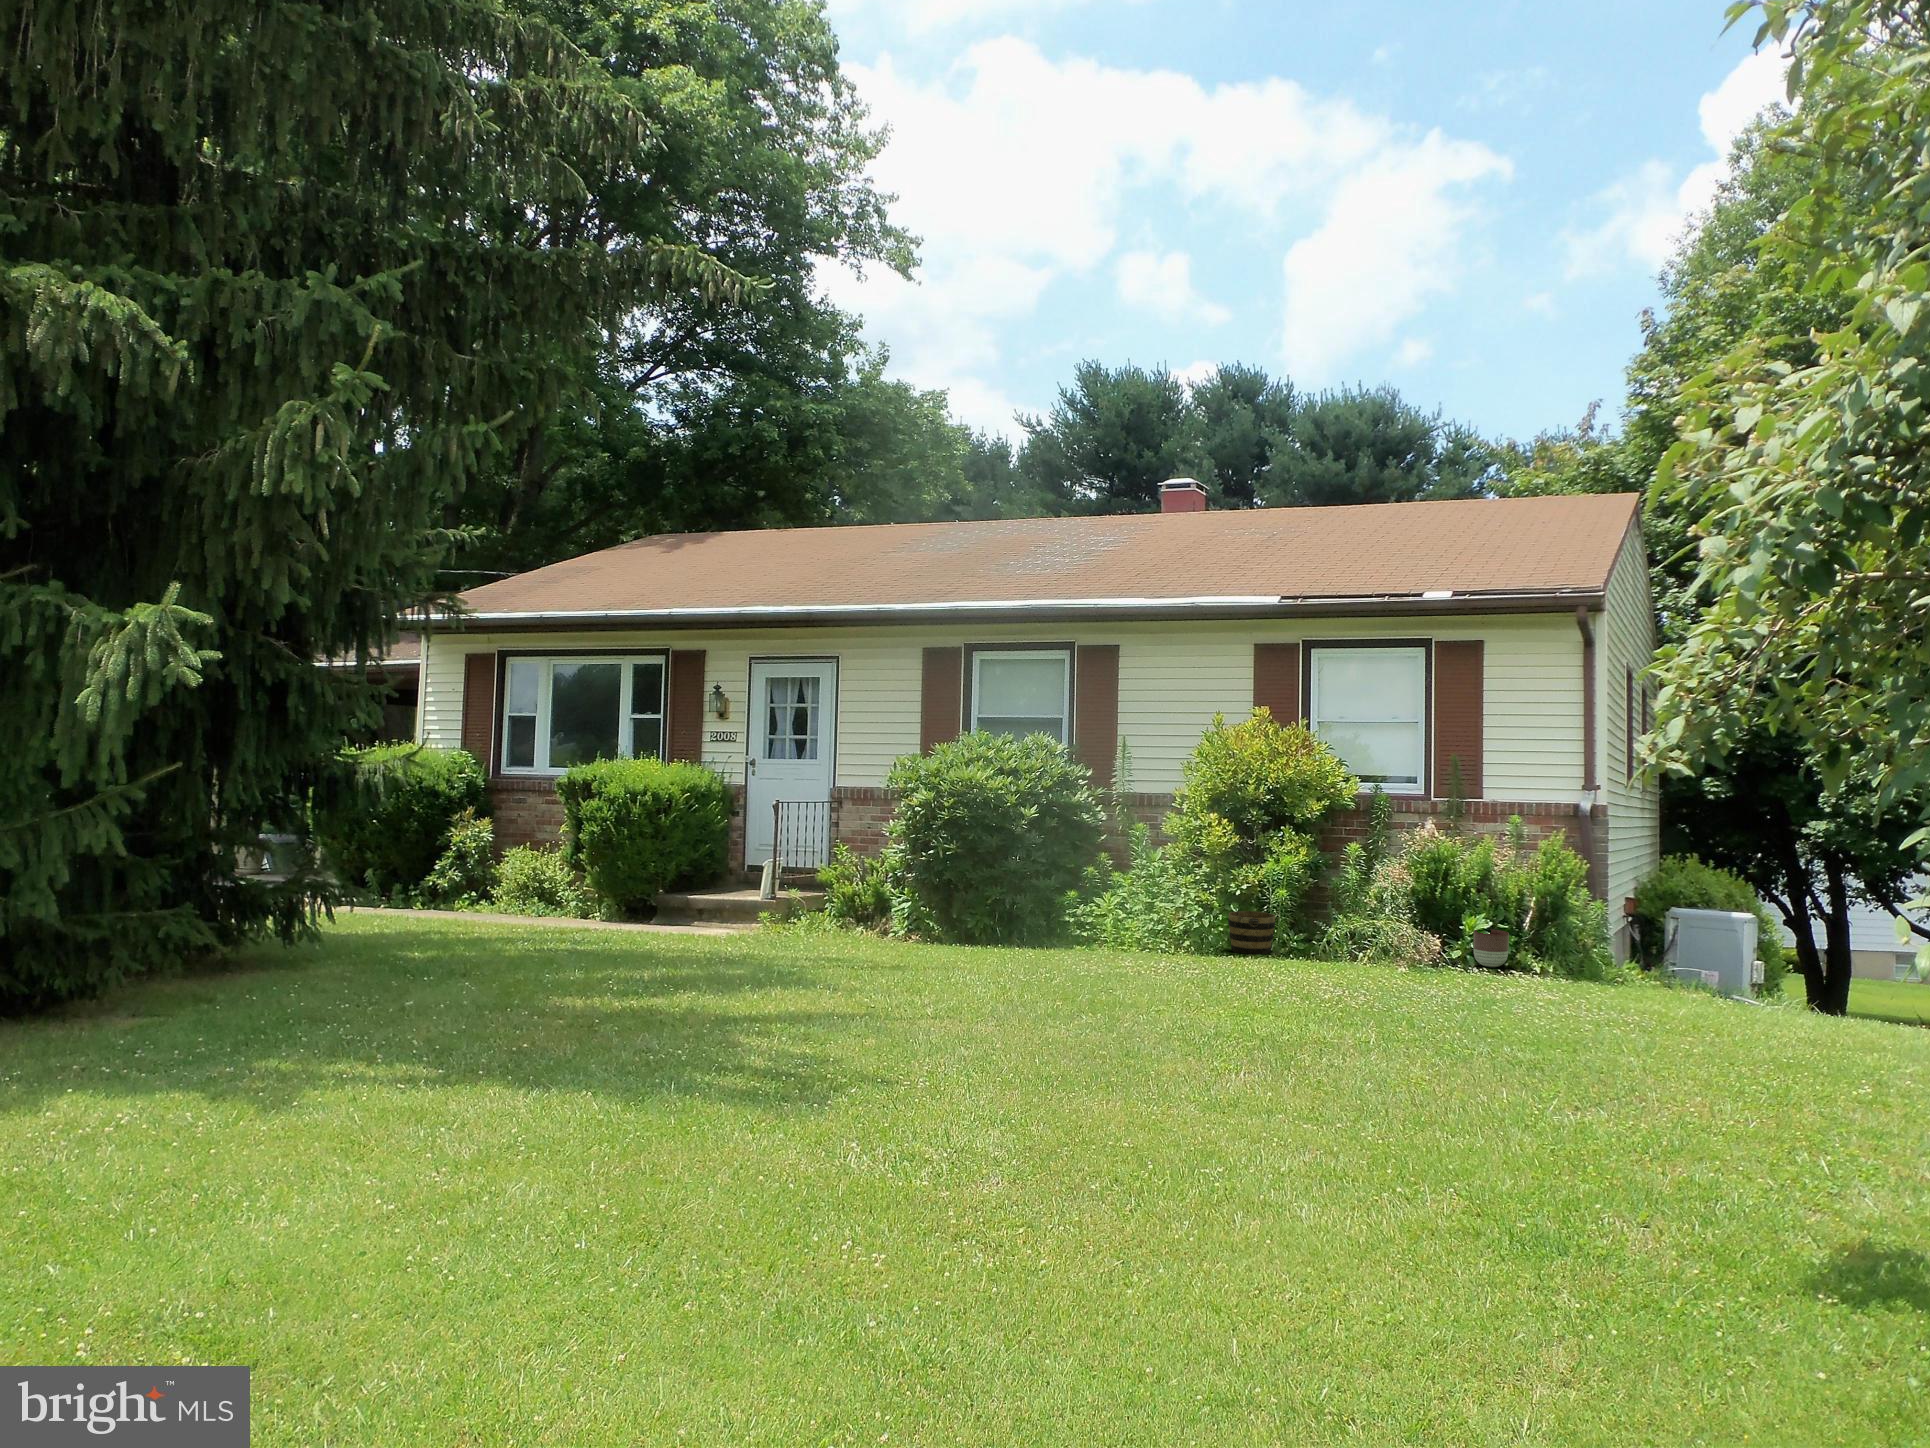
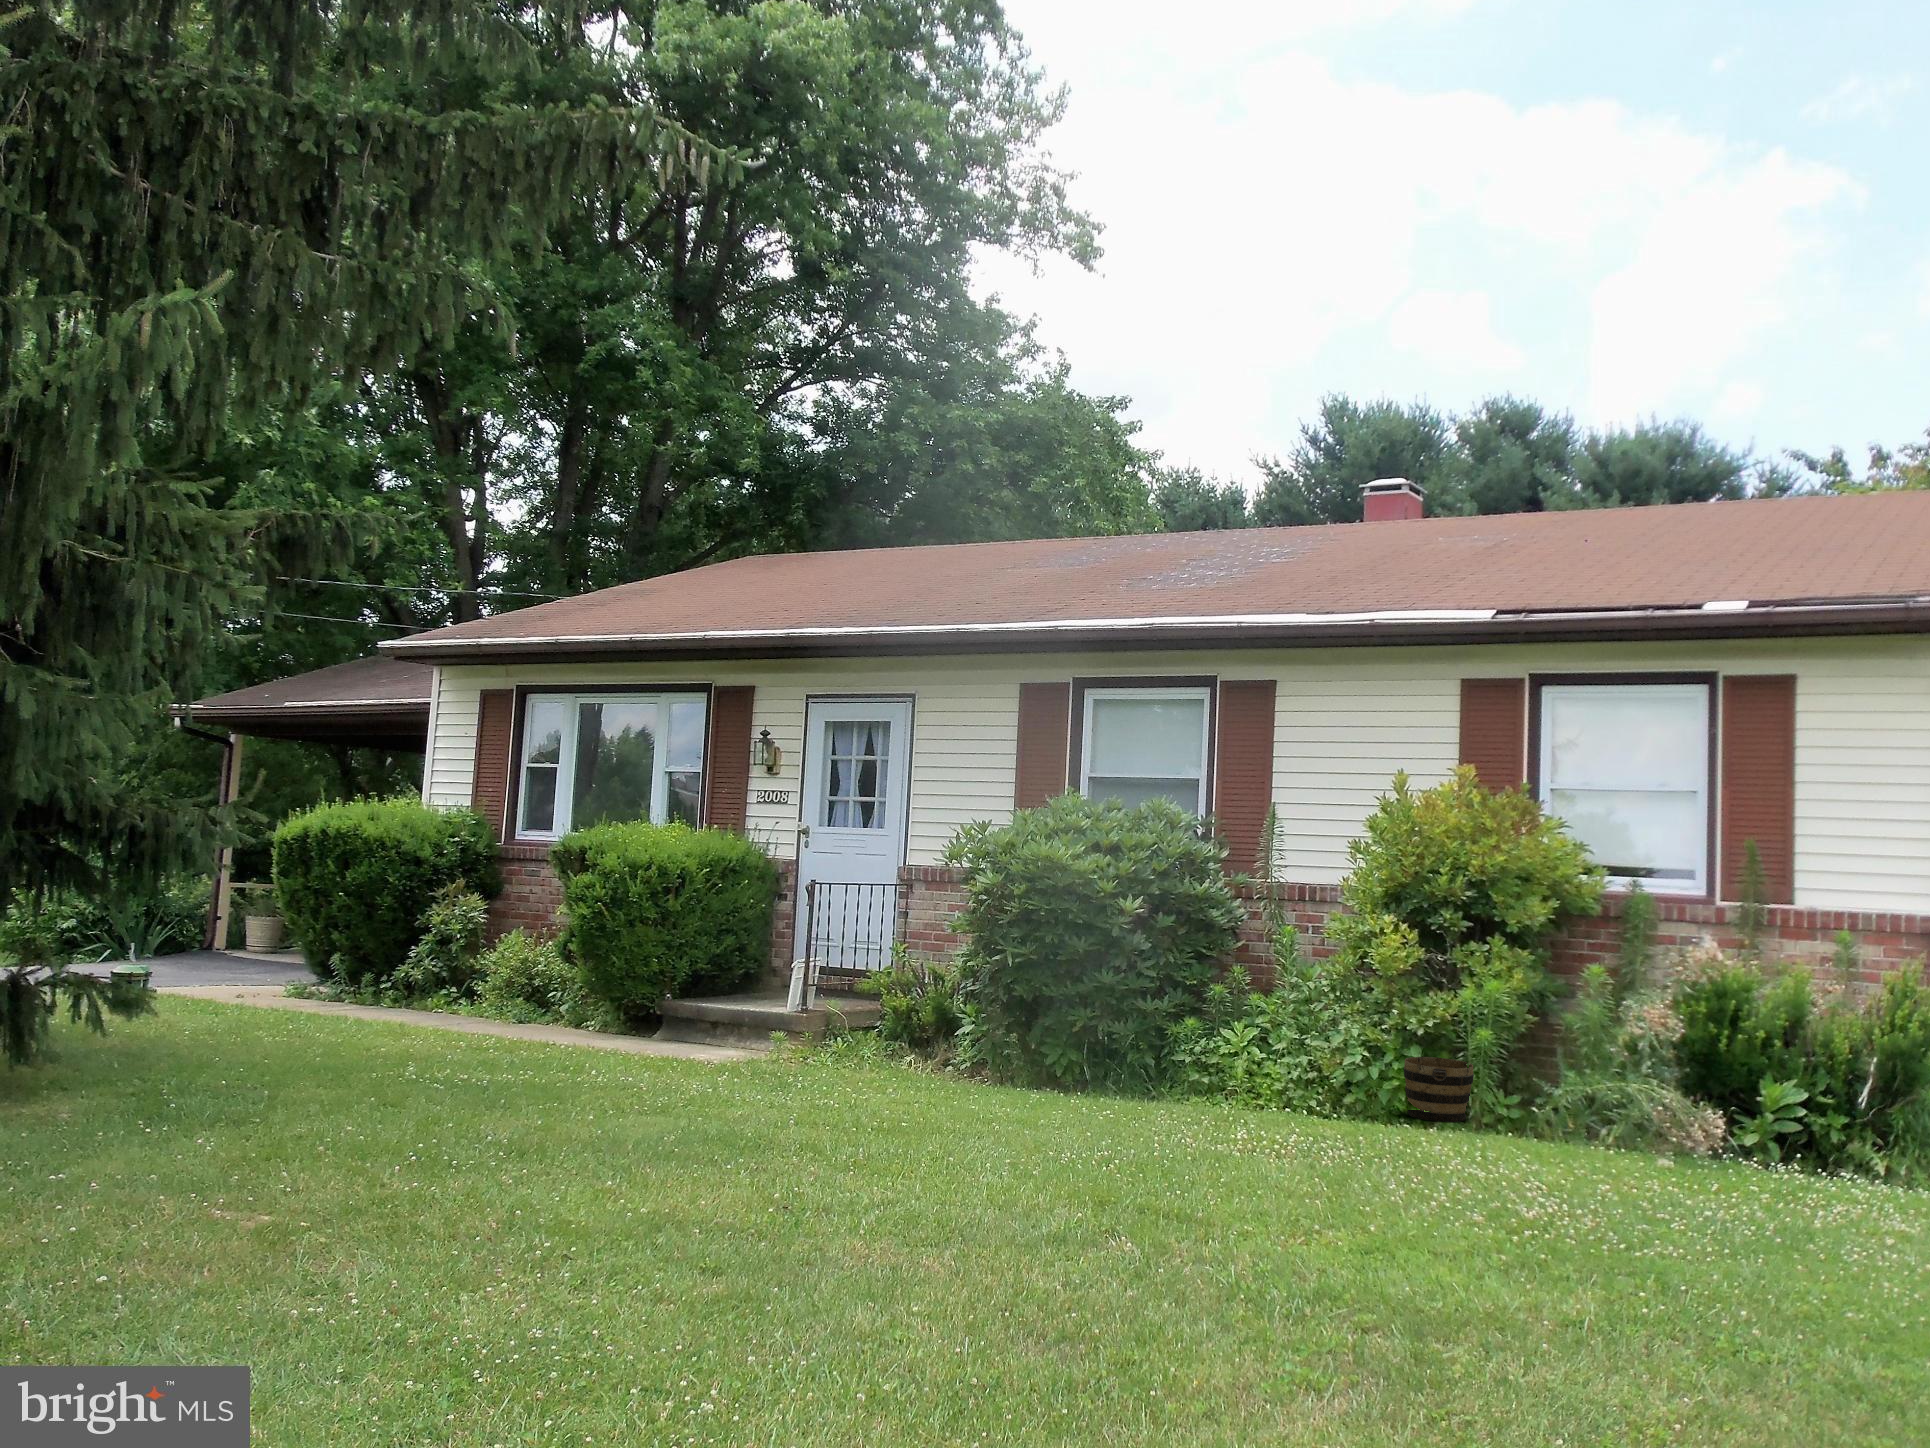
planter: present [1473,930,1509,967] -> none [1777,1102,1833,1161]

